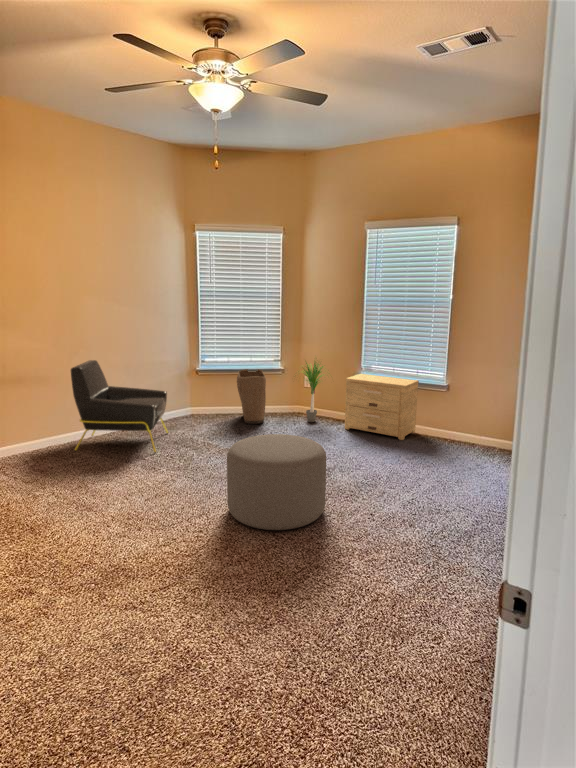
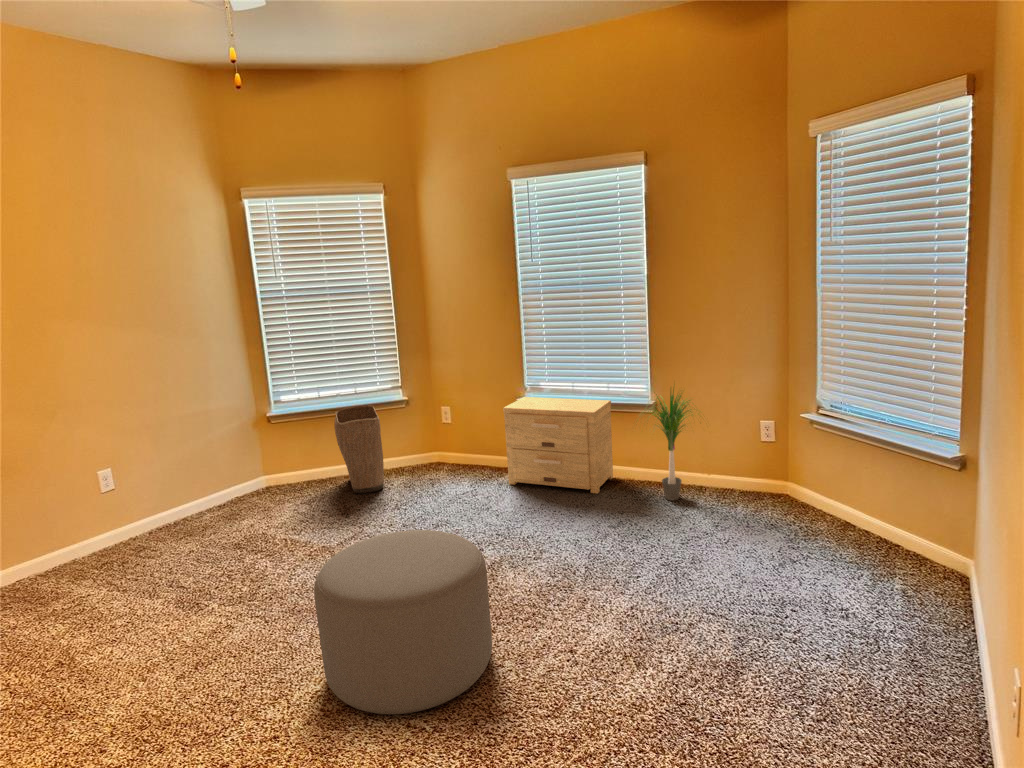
armchair: present [71,360,168,453] -> none [33,426,227,588]
potted plant: present [303,362,323,422] -> present [643,390,691,501]

